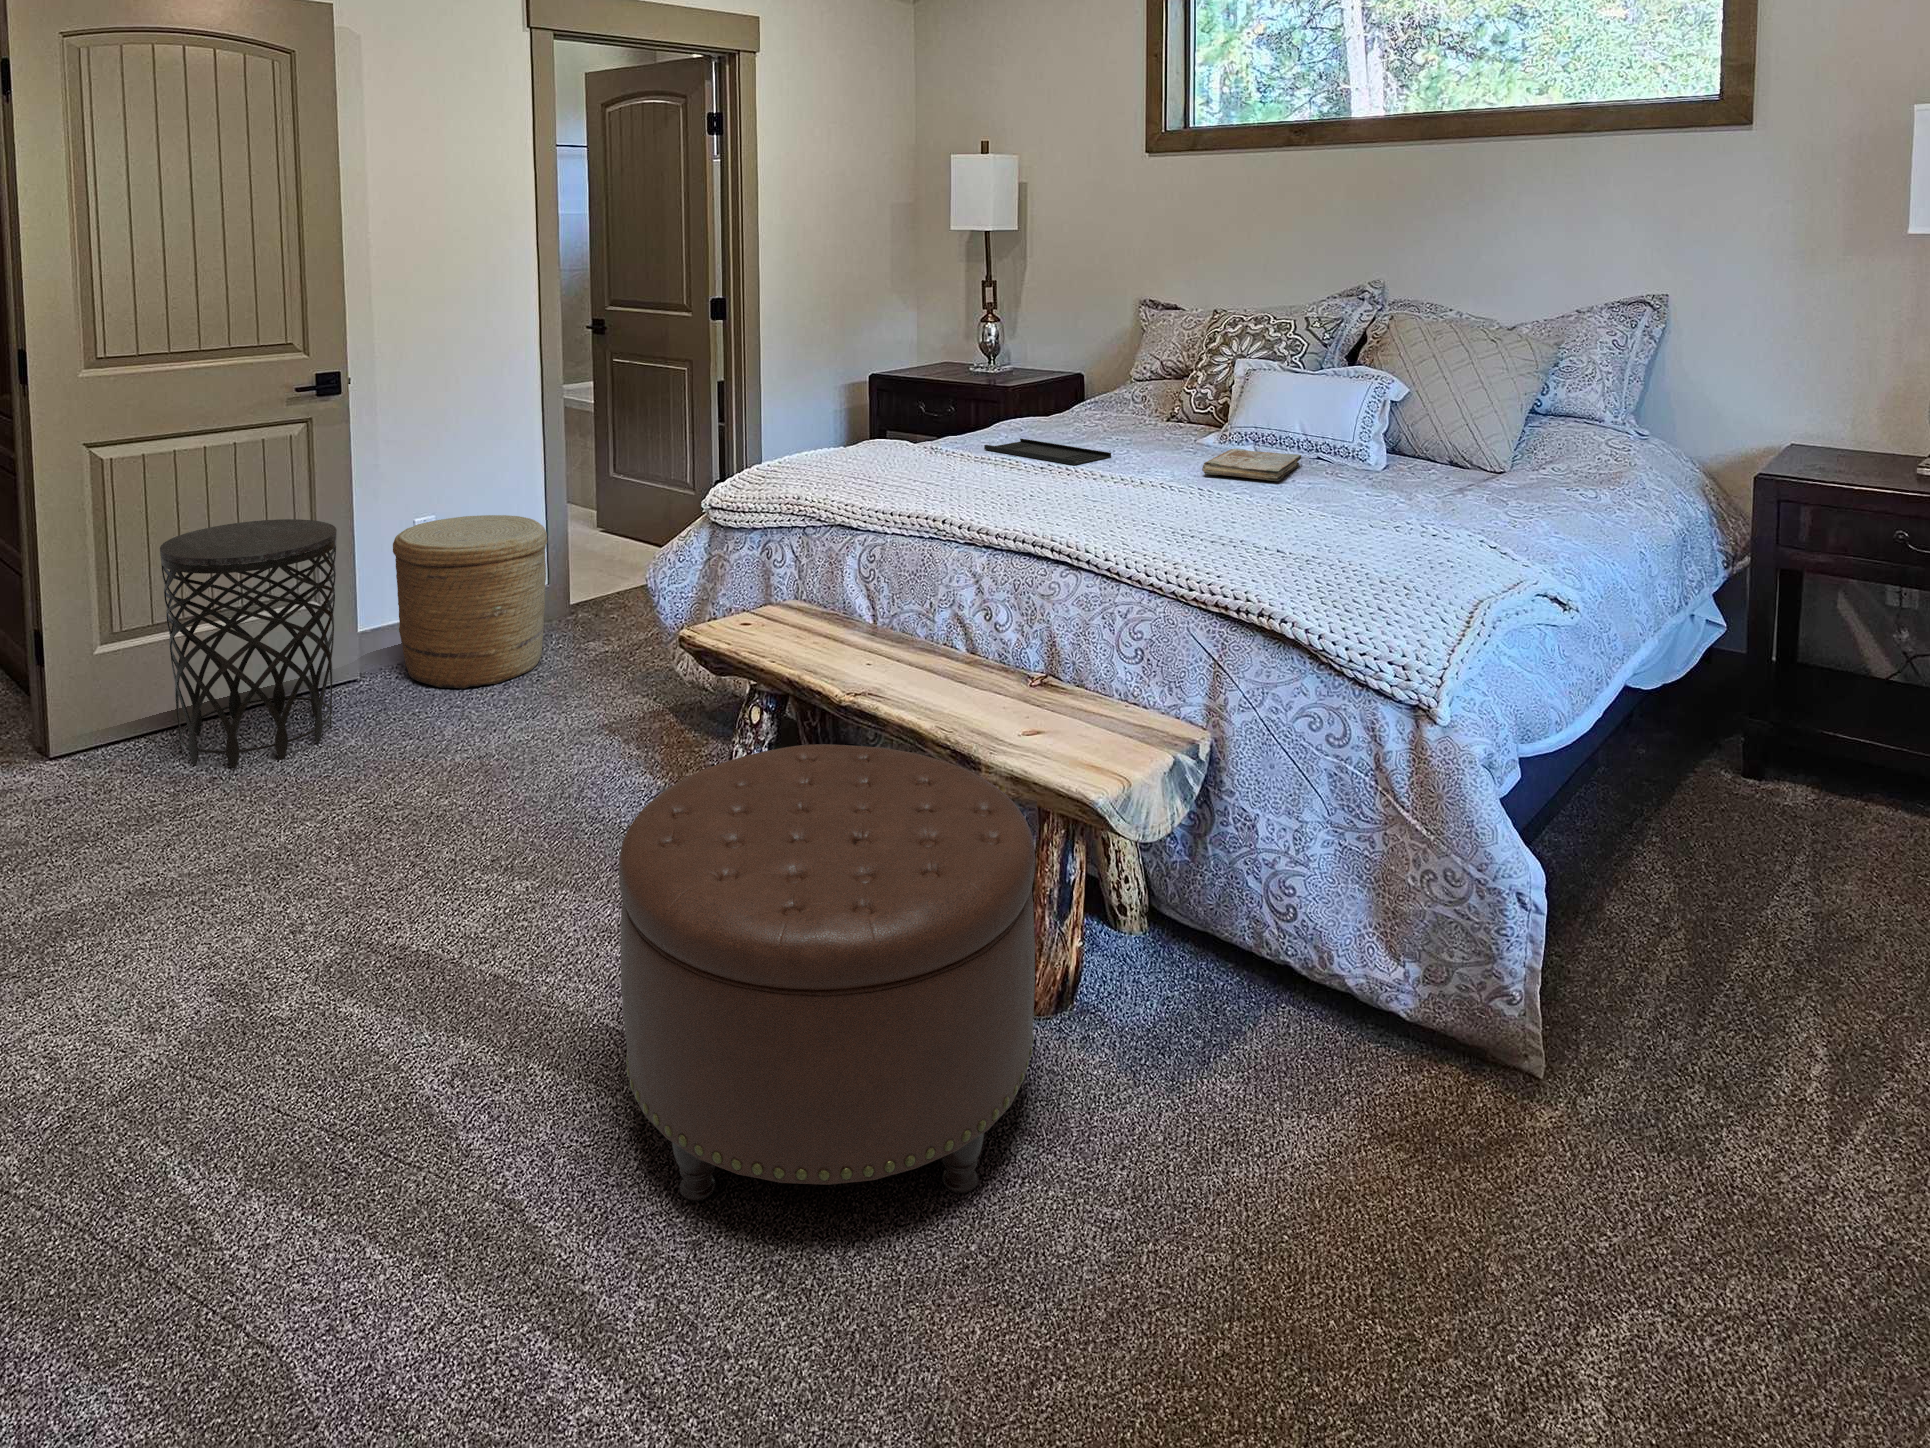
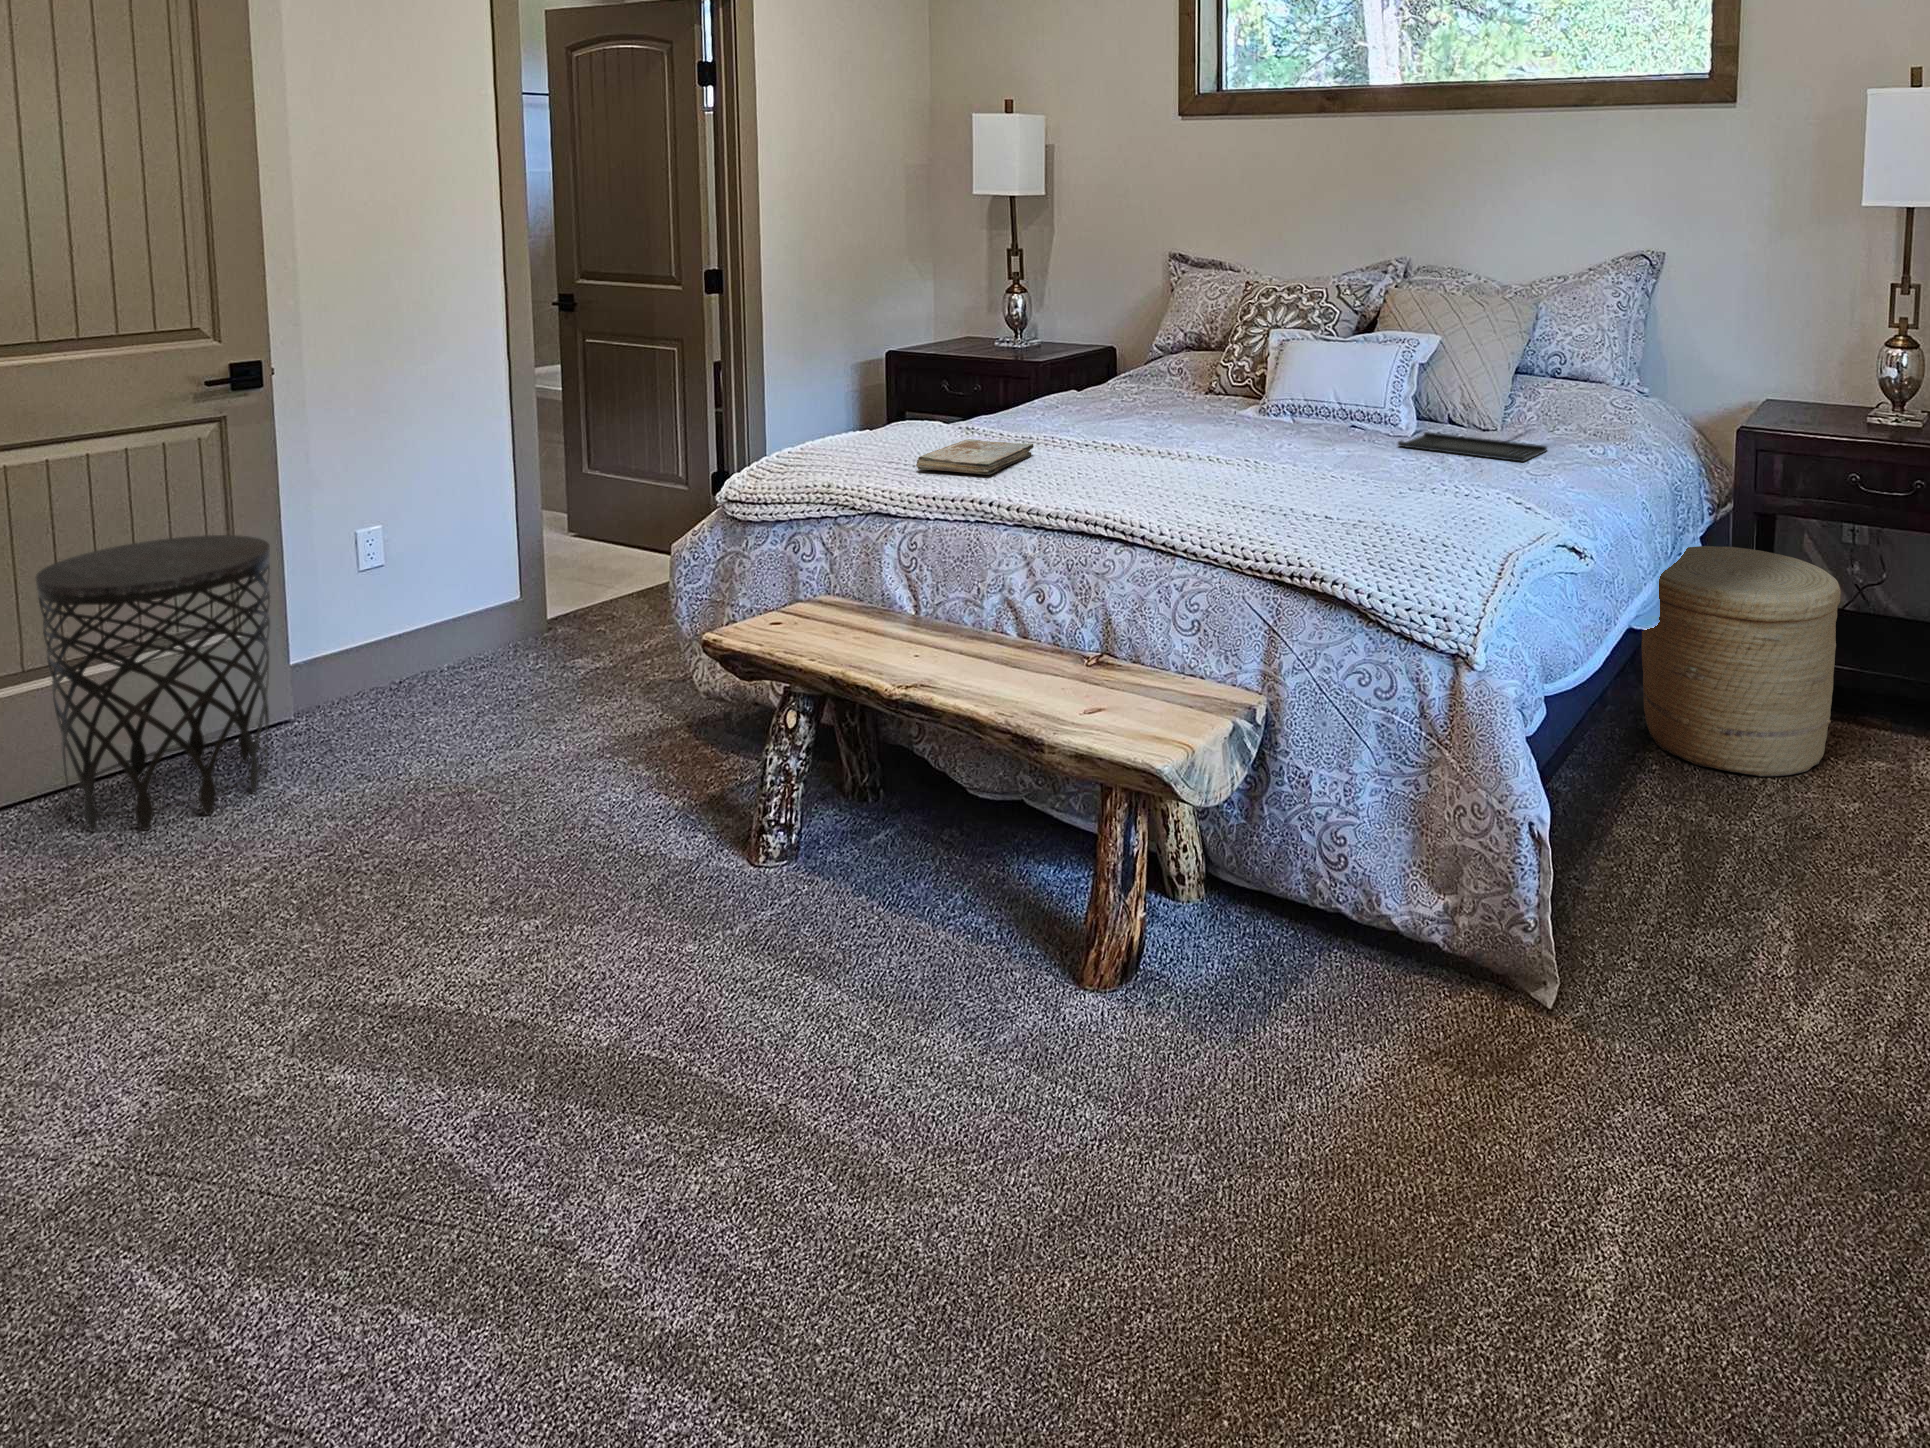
tray: present [984,438,1111,465] -> present [1398,432,1547,462]
book: present [1202,449,1301,481] -> present [916,439,1034,475]
woven basket: present [393,515,547,689] -> present [1641,546,1841,776]
ottoman: present [619,744,1035,1201] -> none [670,738,1105,1215]

